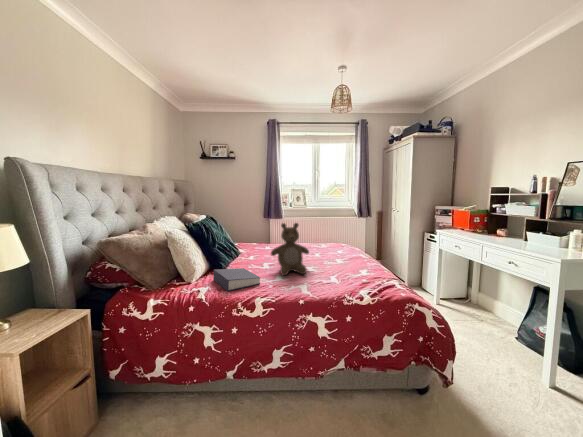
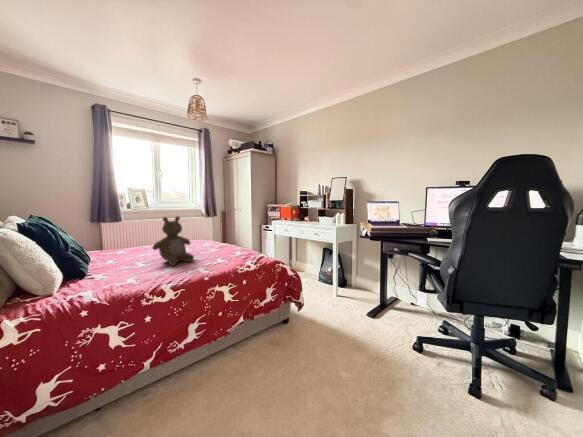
book: present [213,268,260,291] -> none [89,267,156,287]

